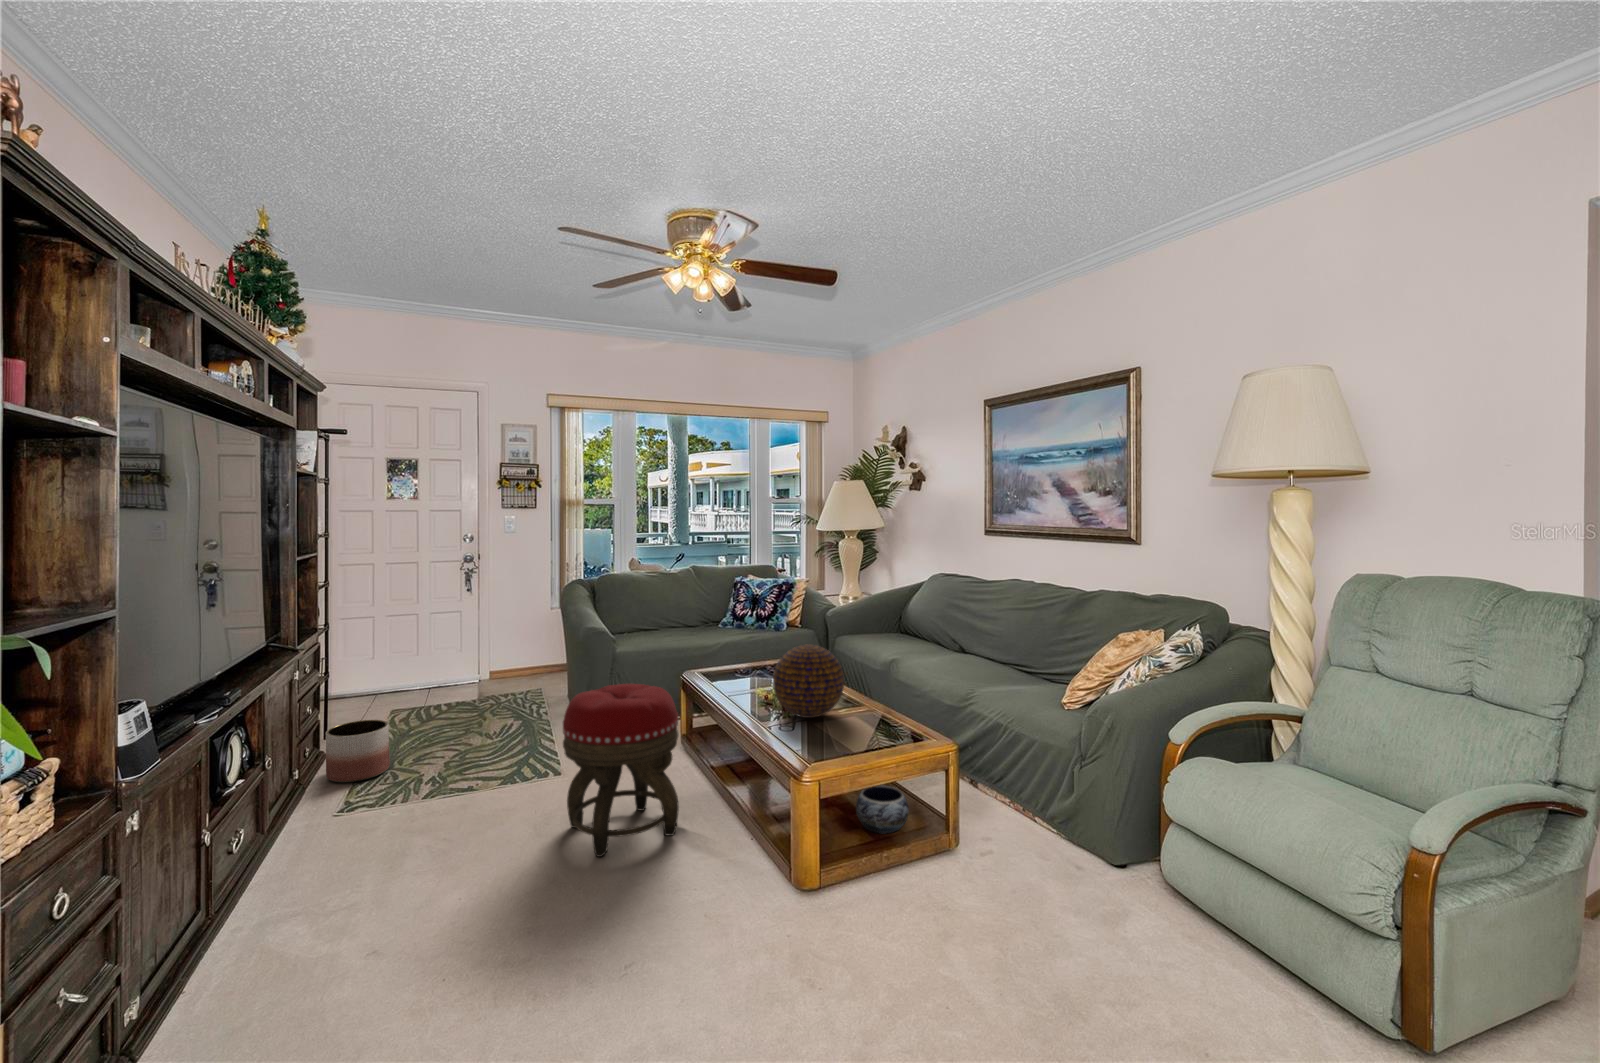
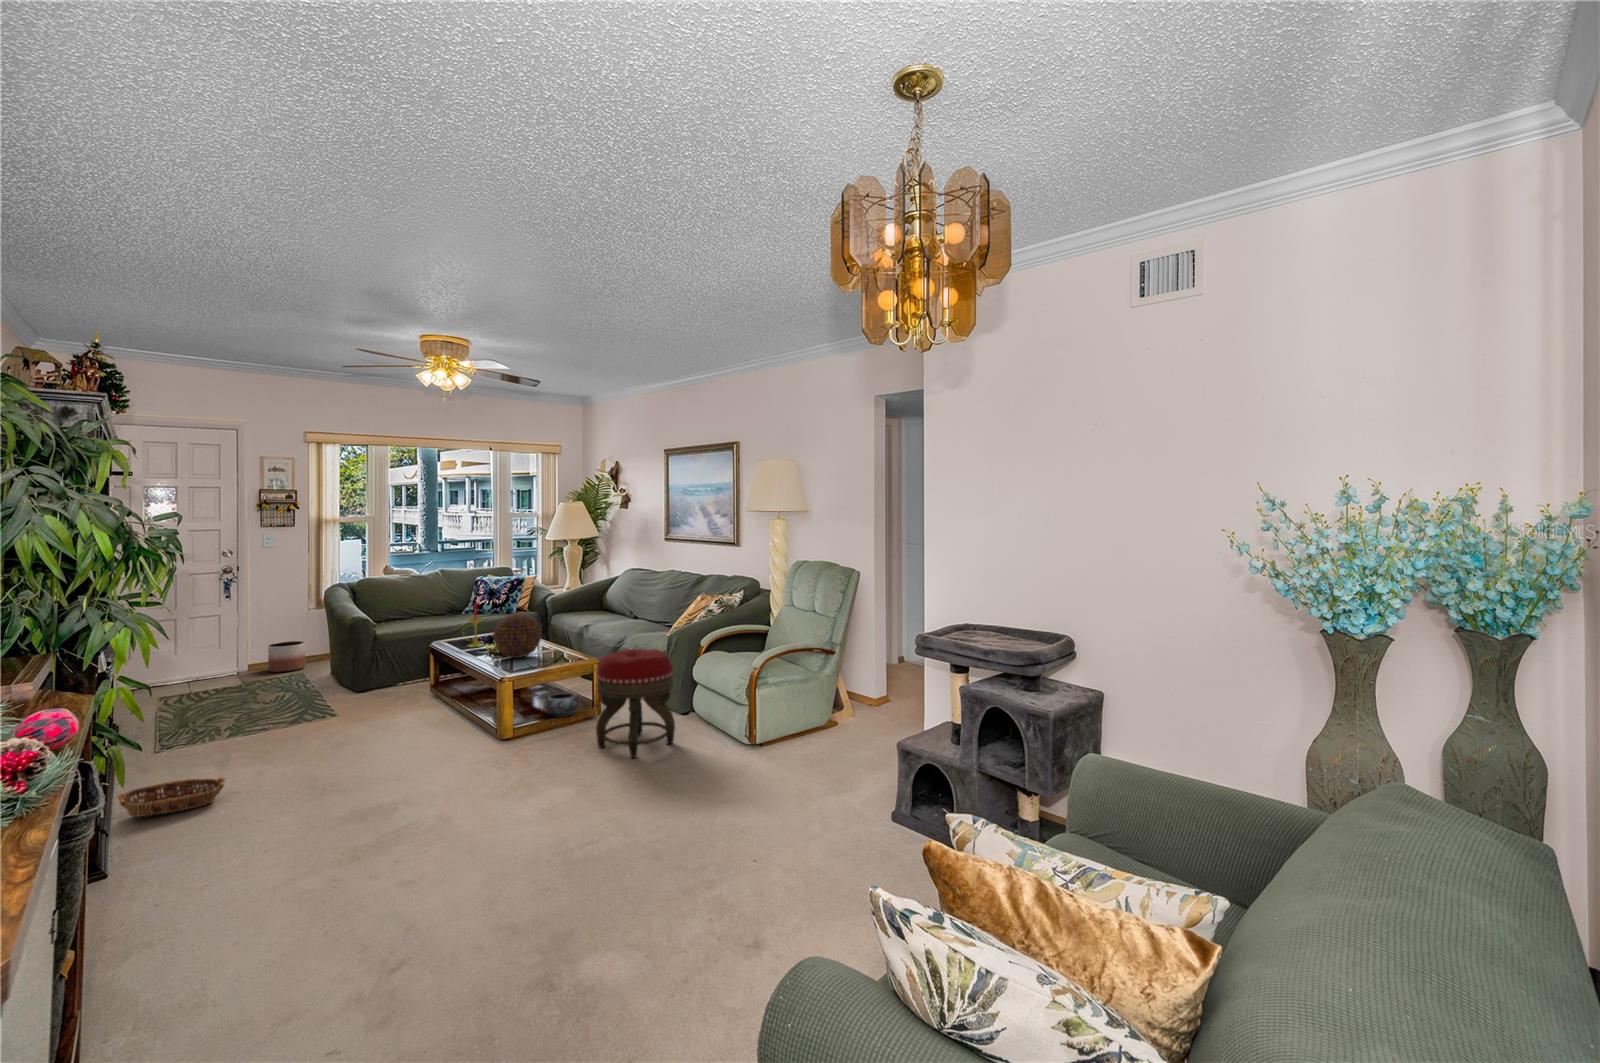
candle: none [724,619,755,686] -> present [467,603,484,647]
footstool: present [563,684,679,857] -> present [596,649,675,758]
planter: present [326,720,390,782] -> present [268,641,305,672]
basket: none [182,896,390,1004] -> present [117,777,225,817]

